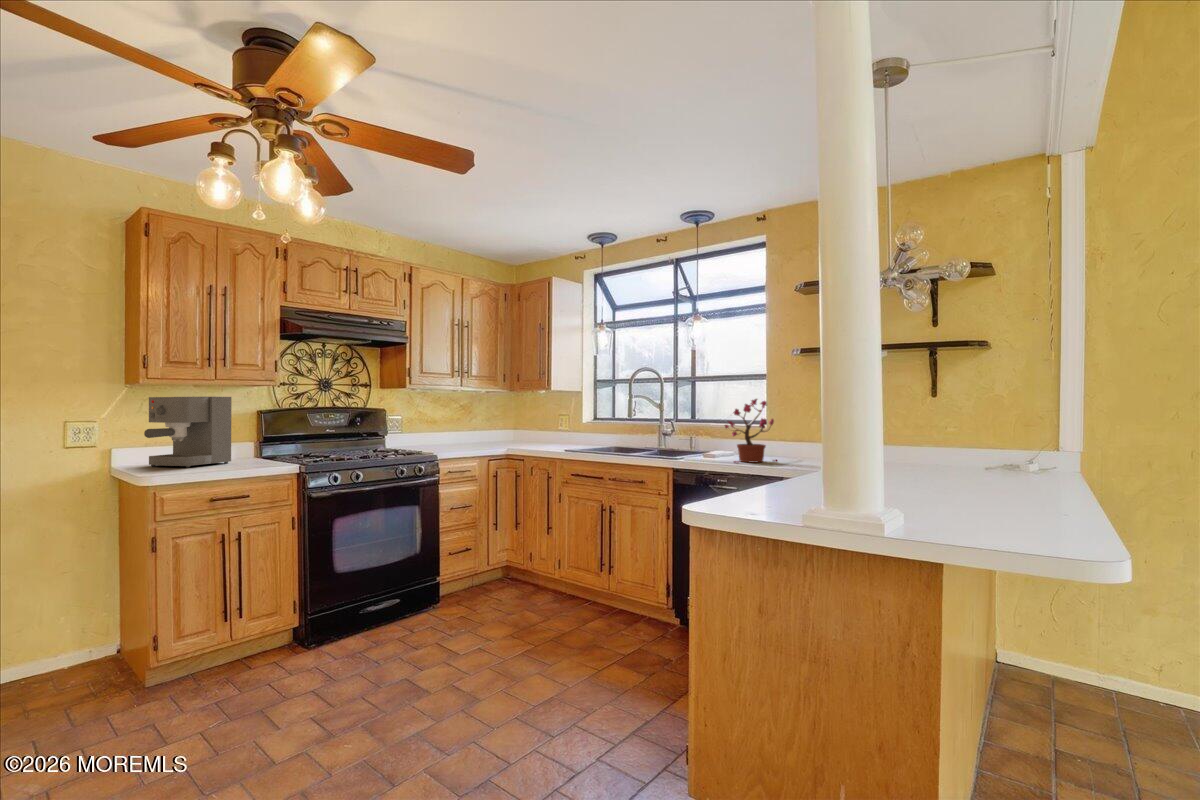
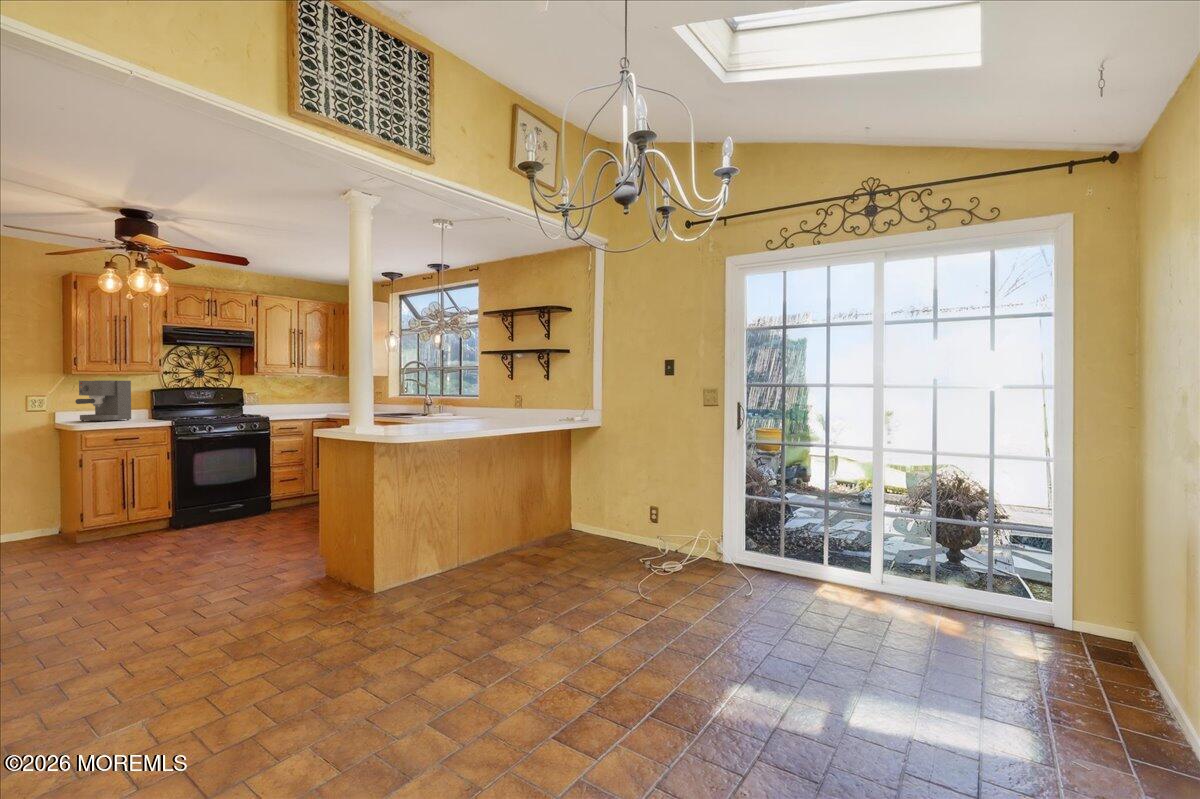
potted plant: present [725,399,777,463] -> none [438,384,469,422]

